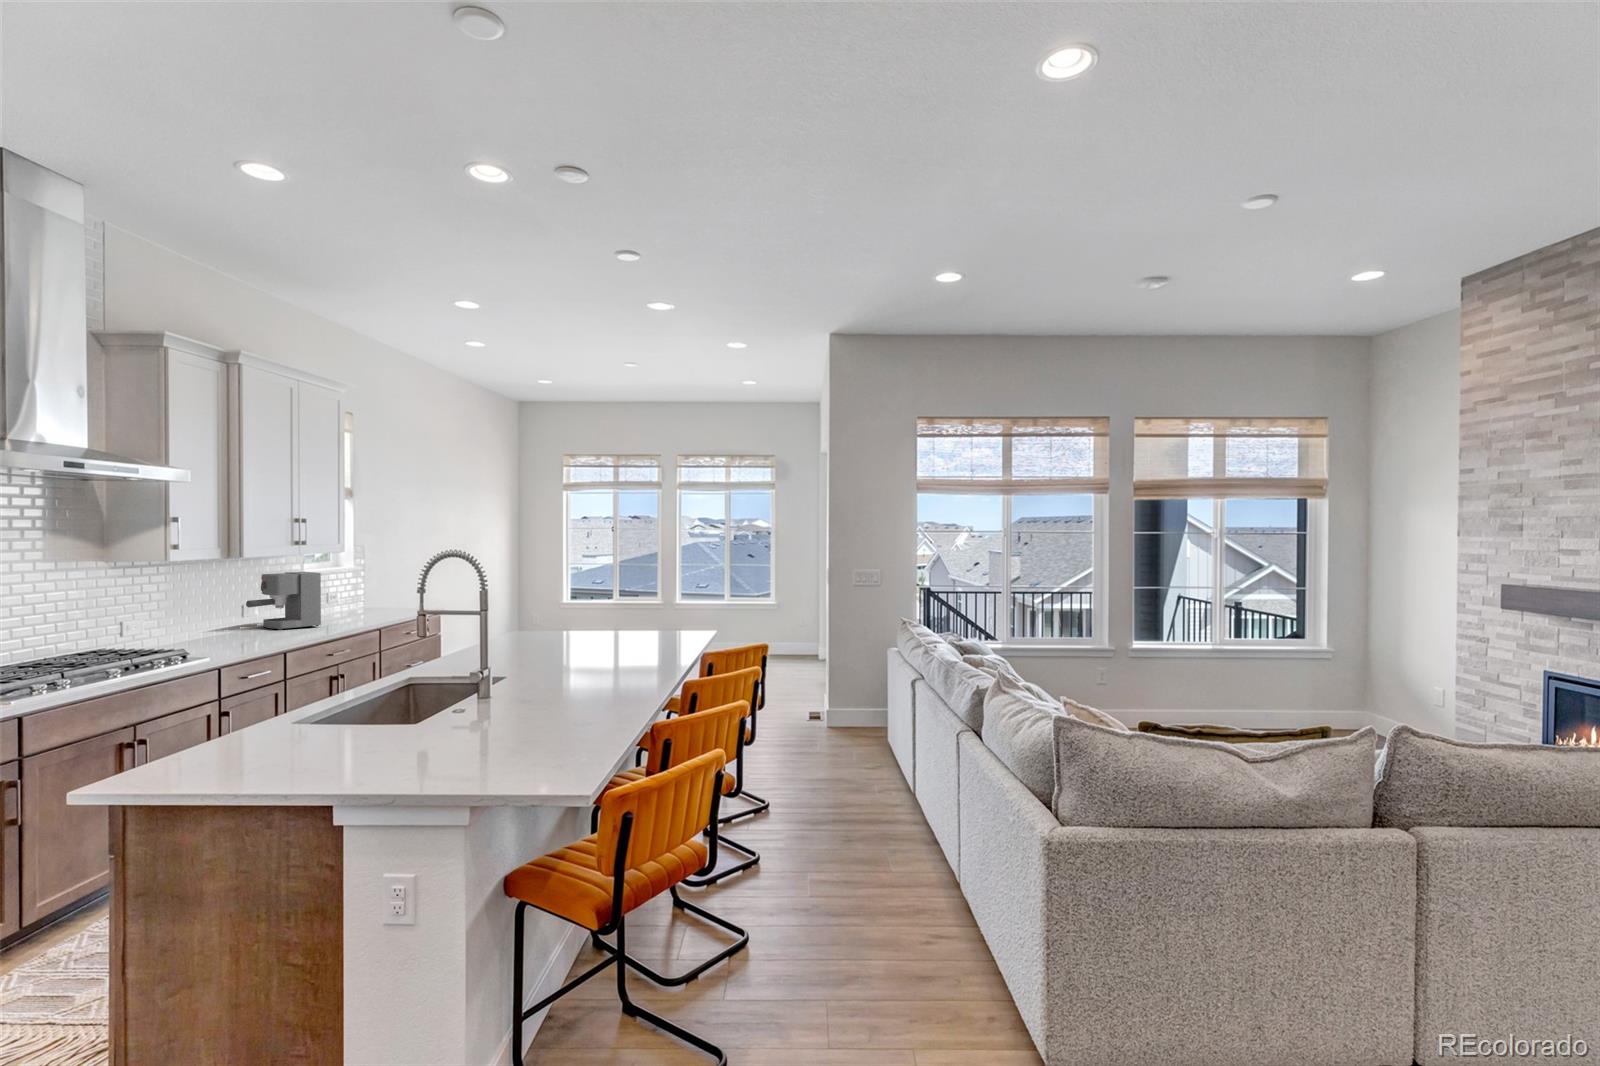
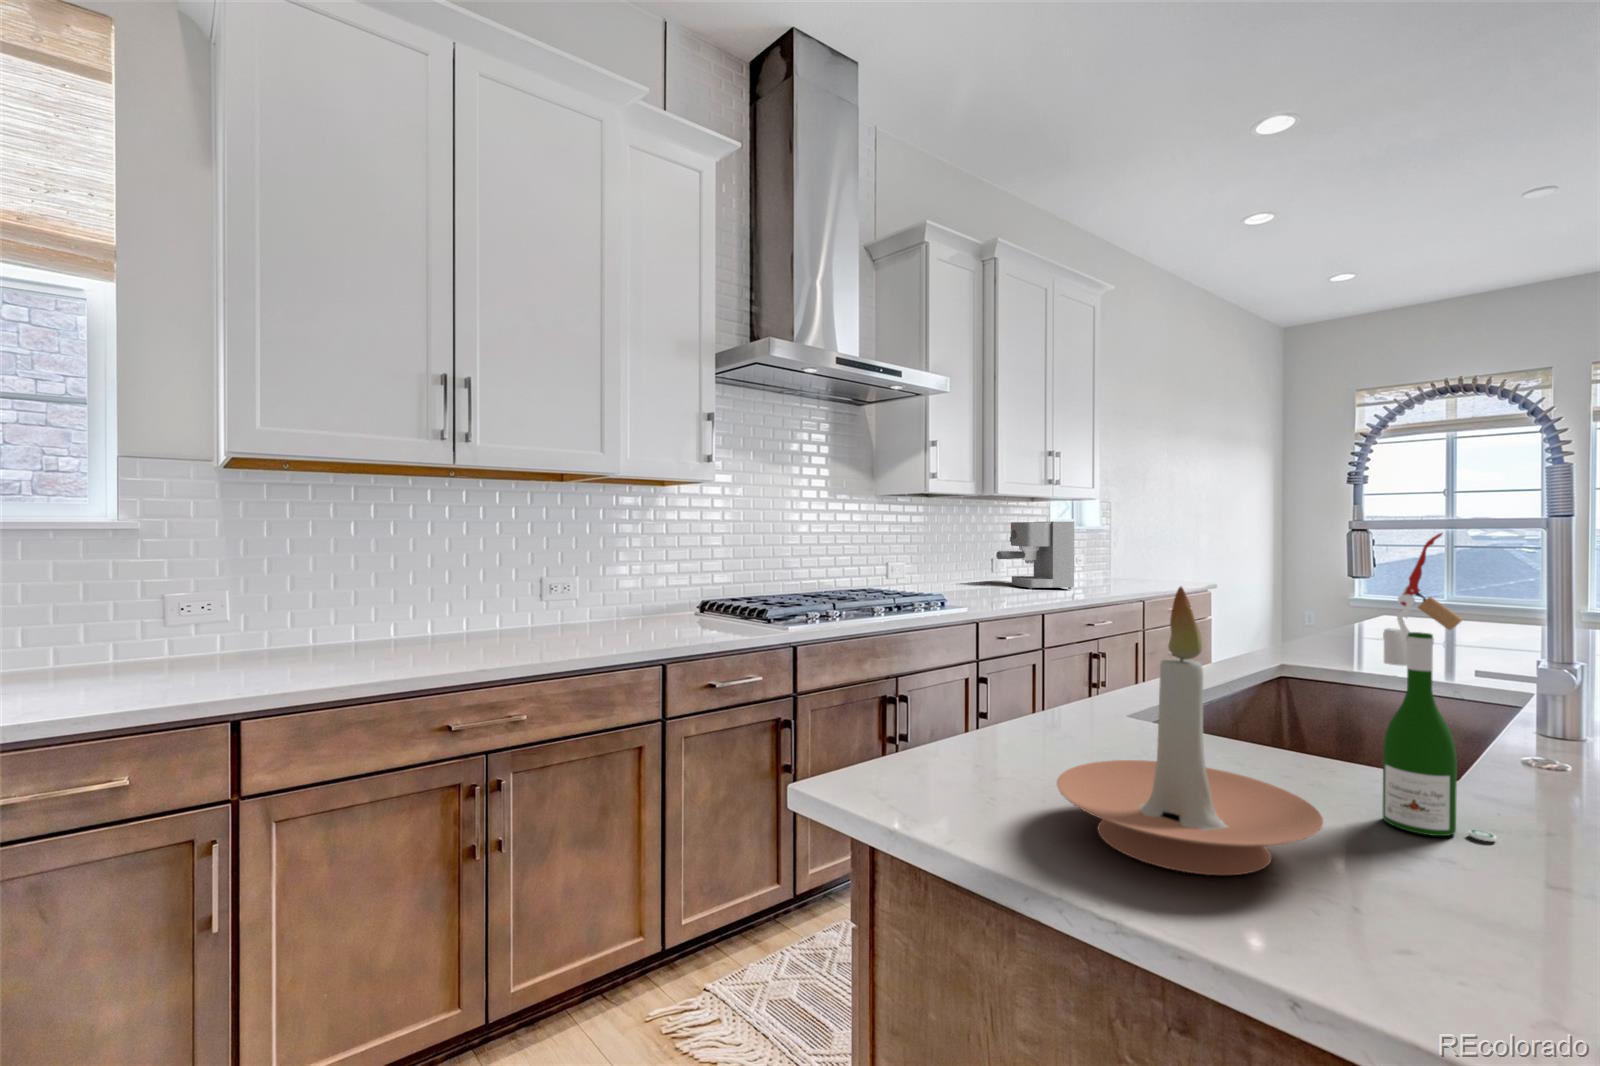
wine bottle: none [371,637,405,743] -> present [1383,533,1496,841]
candle holder: none [224,670,332,775] -> present [1057,587,1323,875]

